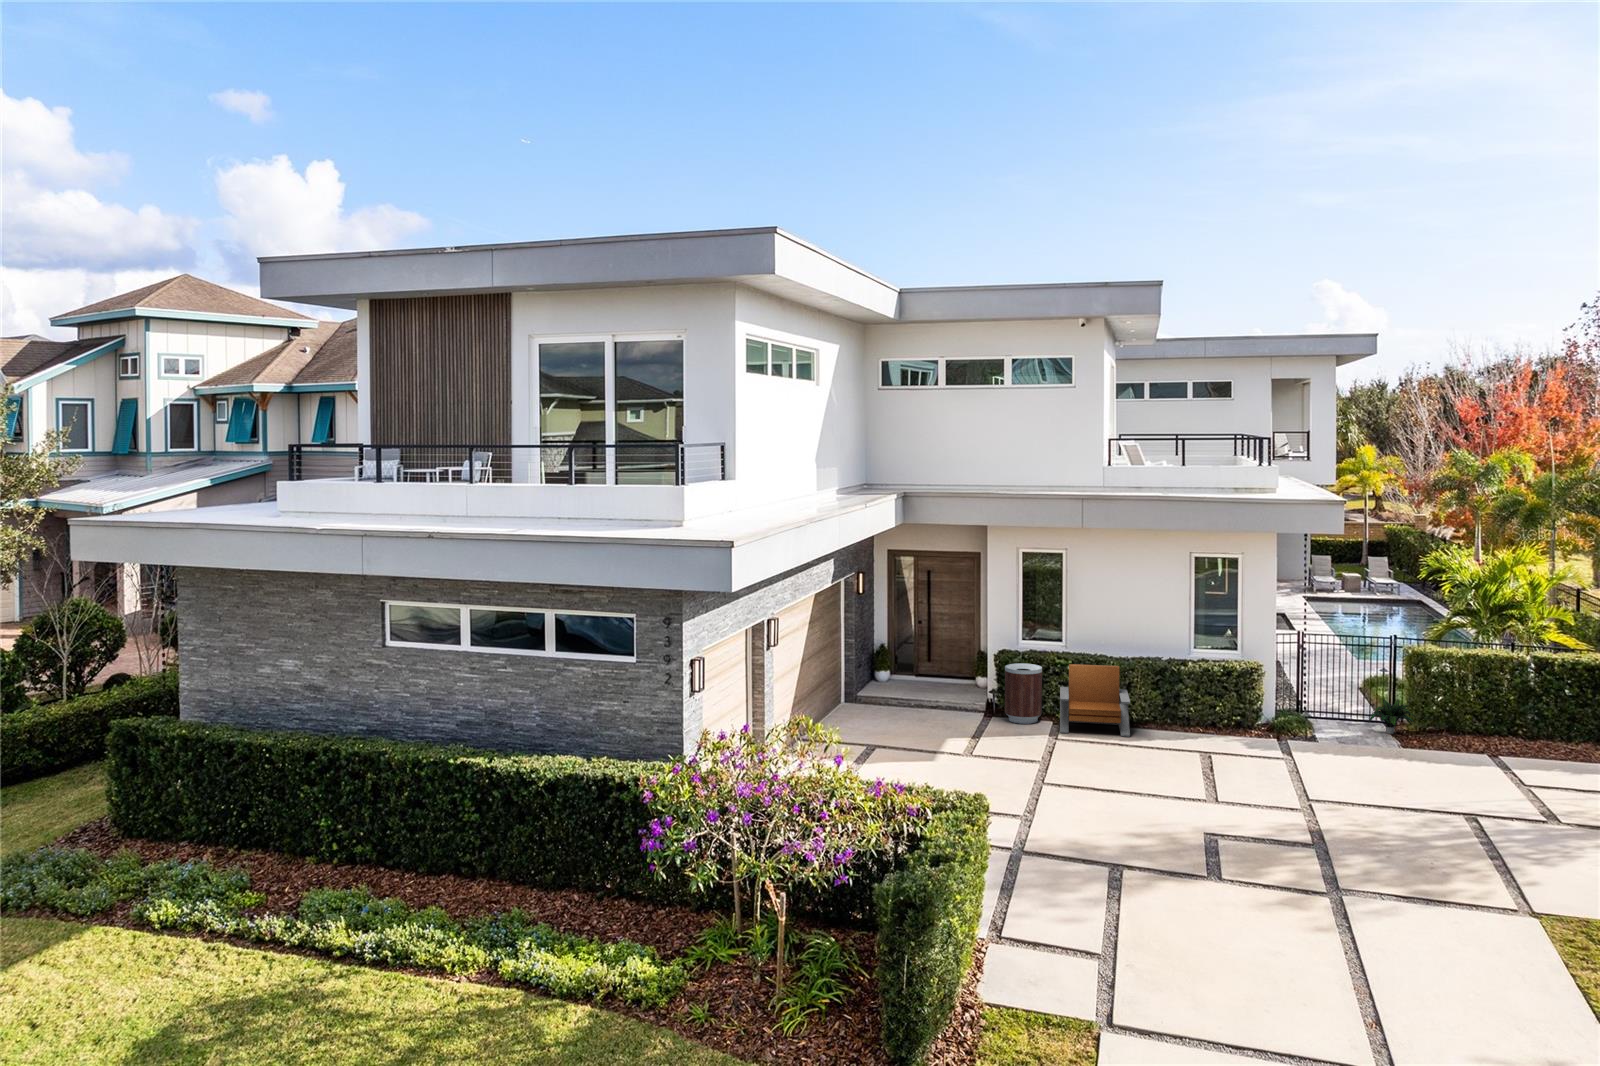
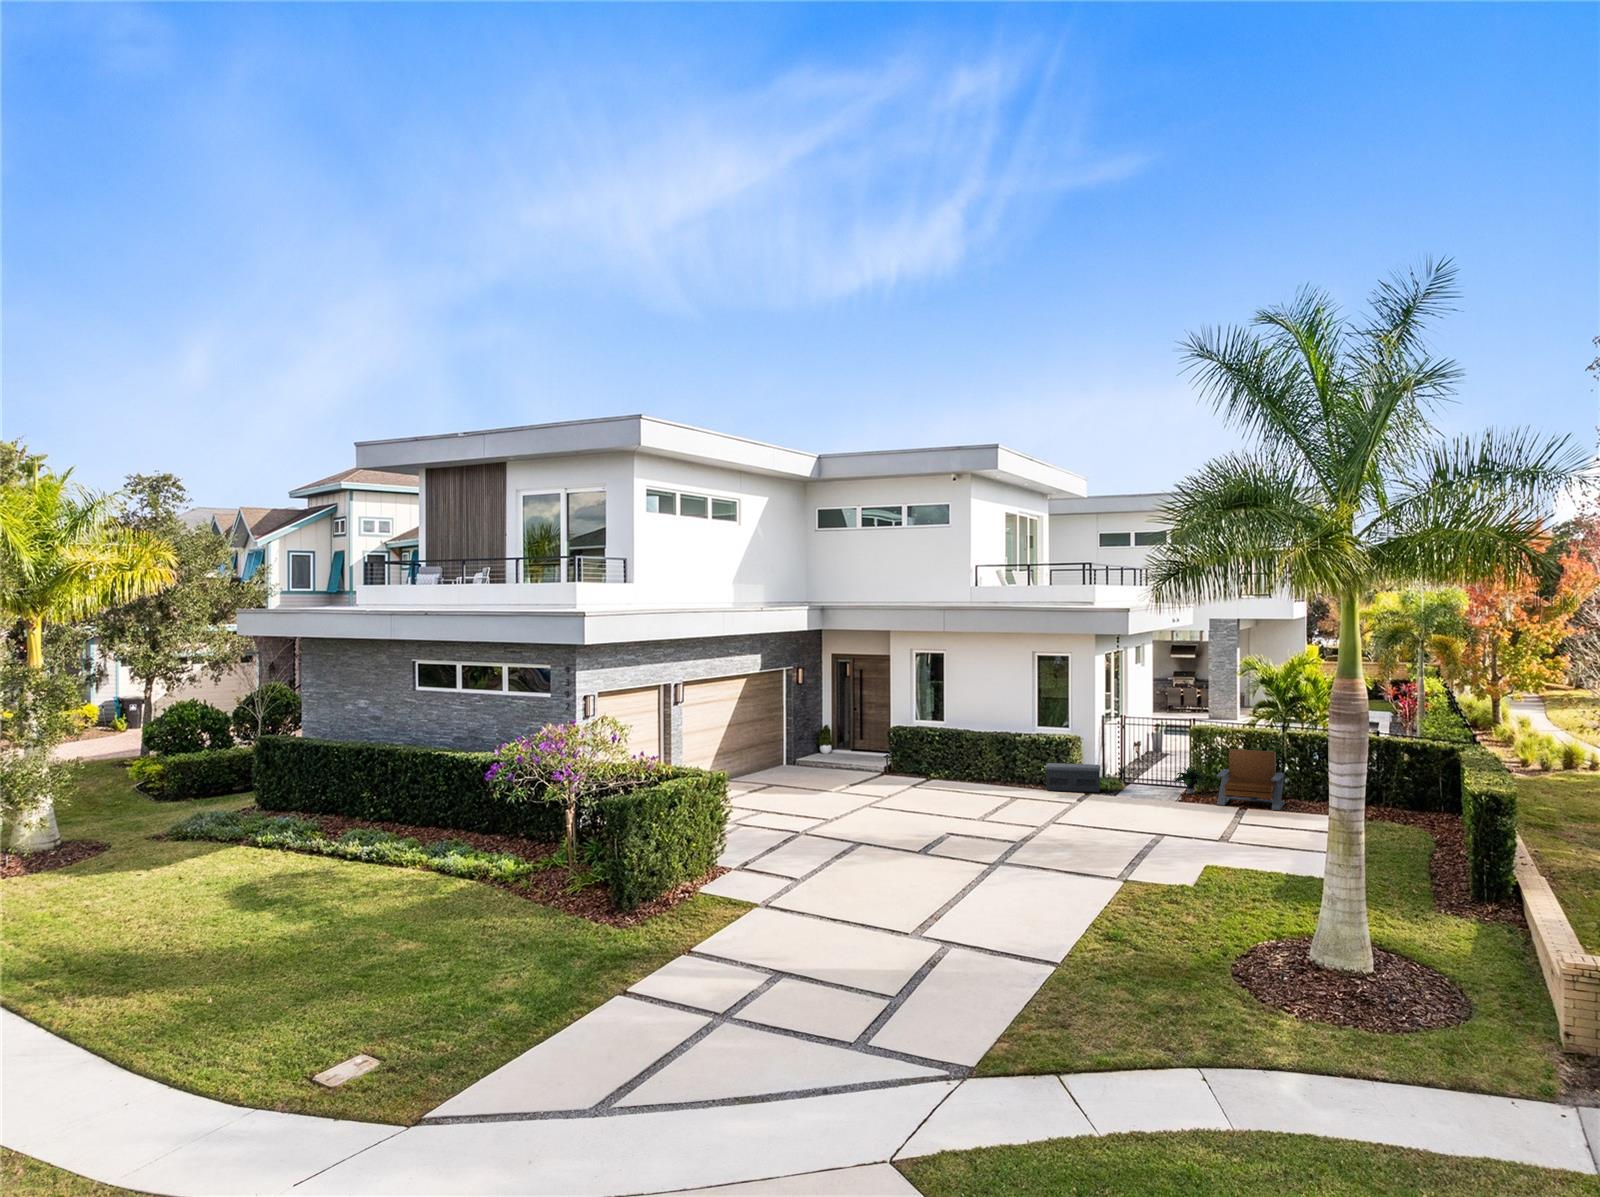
trash can: present [1005,663,1042,724] -> none [895,736,923,781]
lounge chair: present [1060,664,1130,737] -> present [1216,749,1285,810]
storage bench: none [1209,698,1286,736] -> present [1046,763,1100,793]

